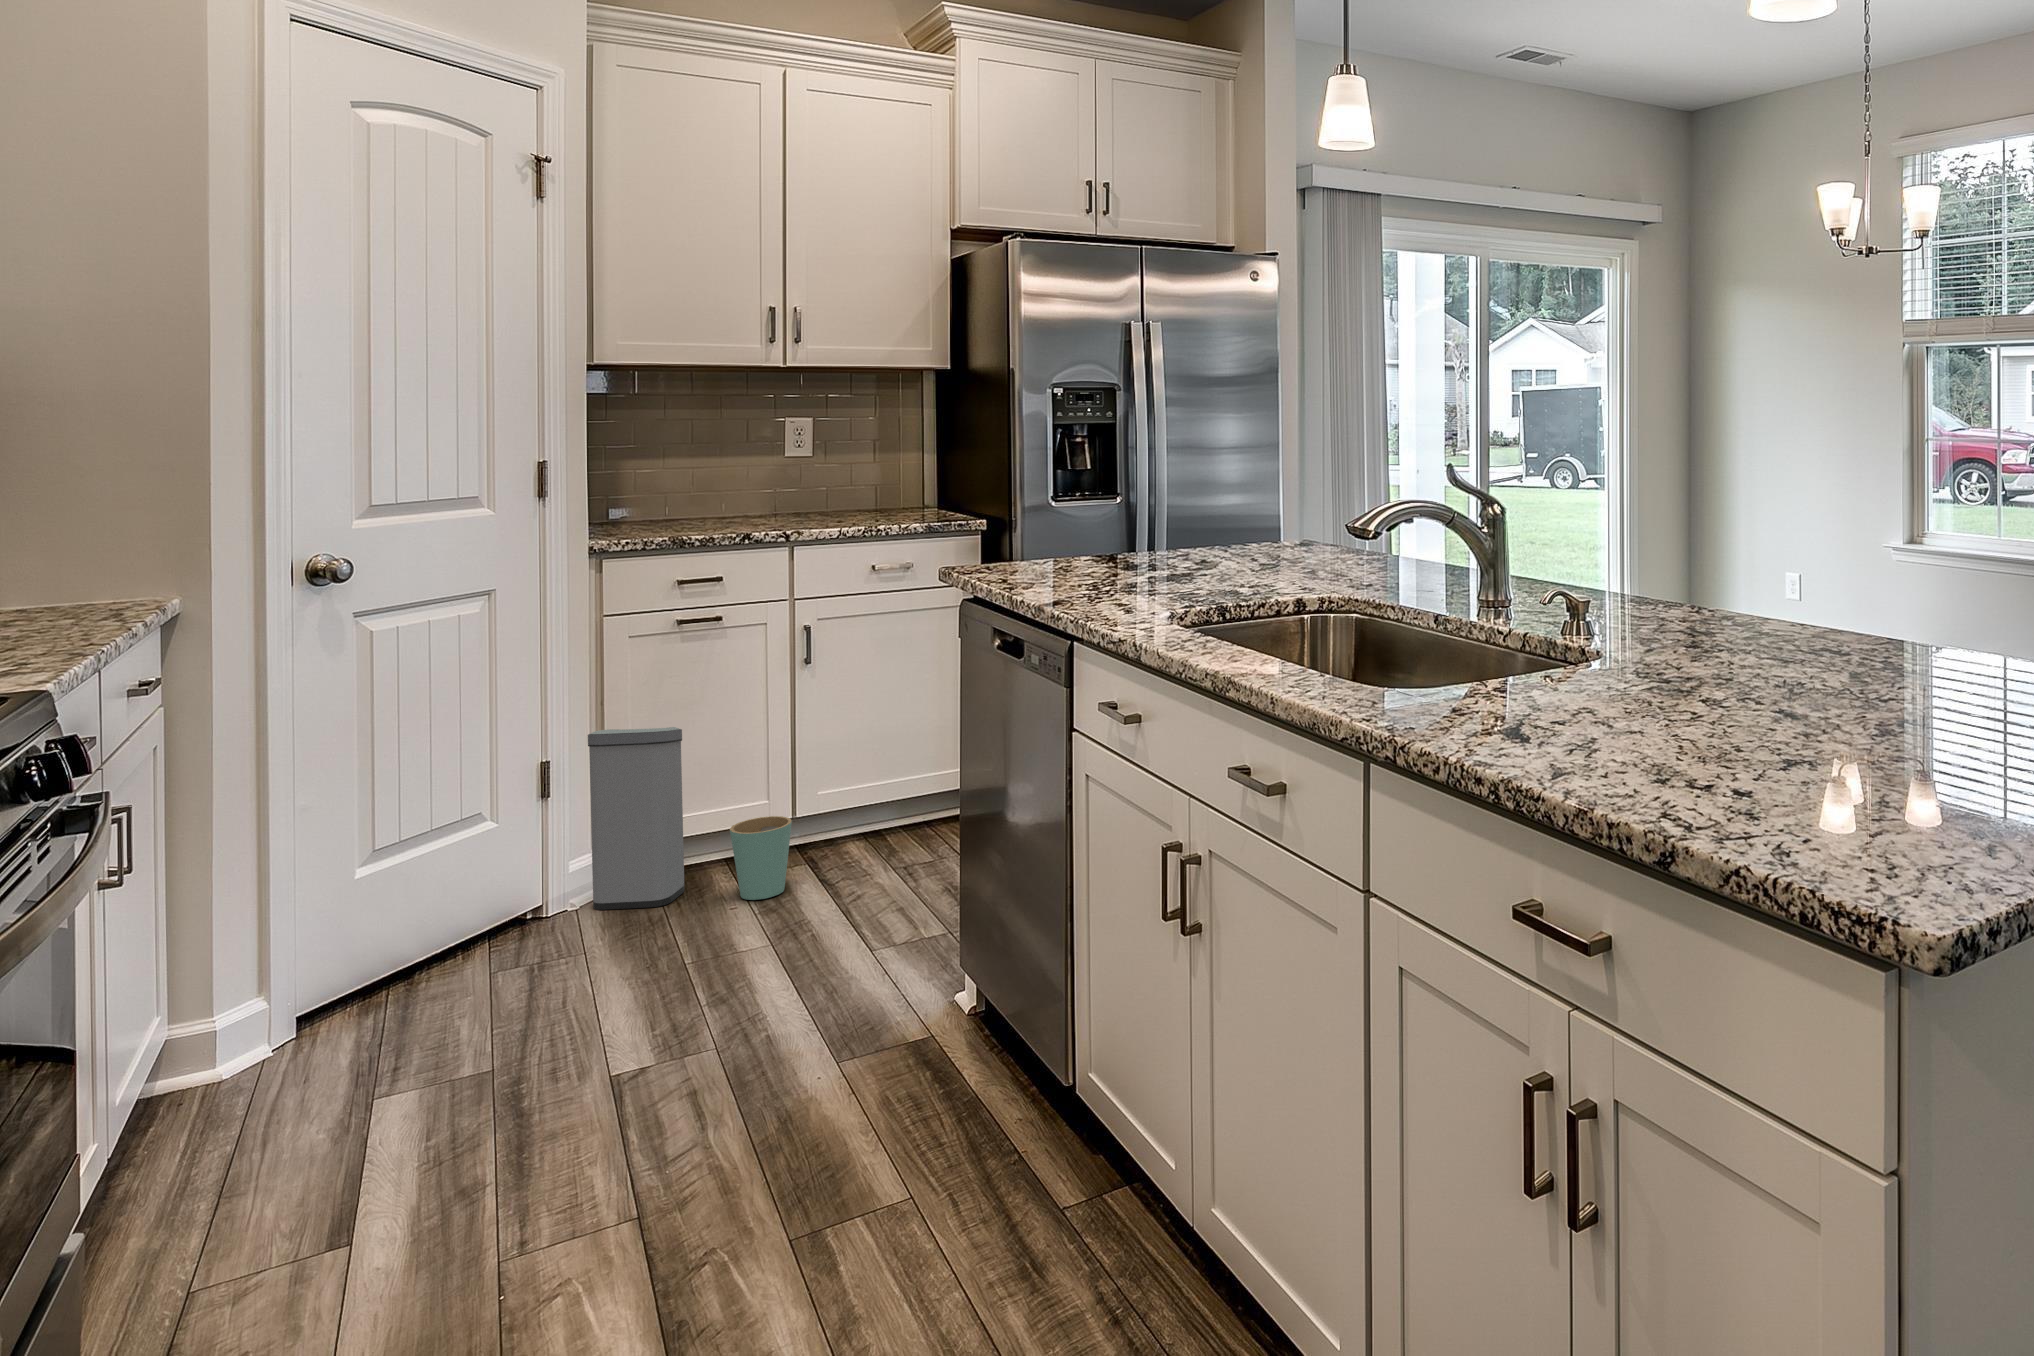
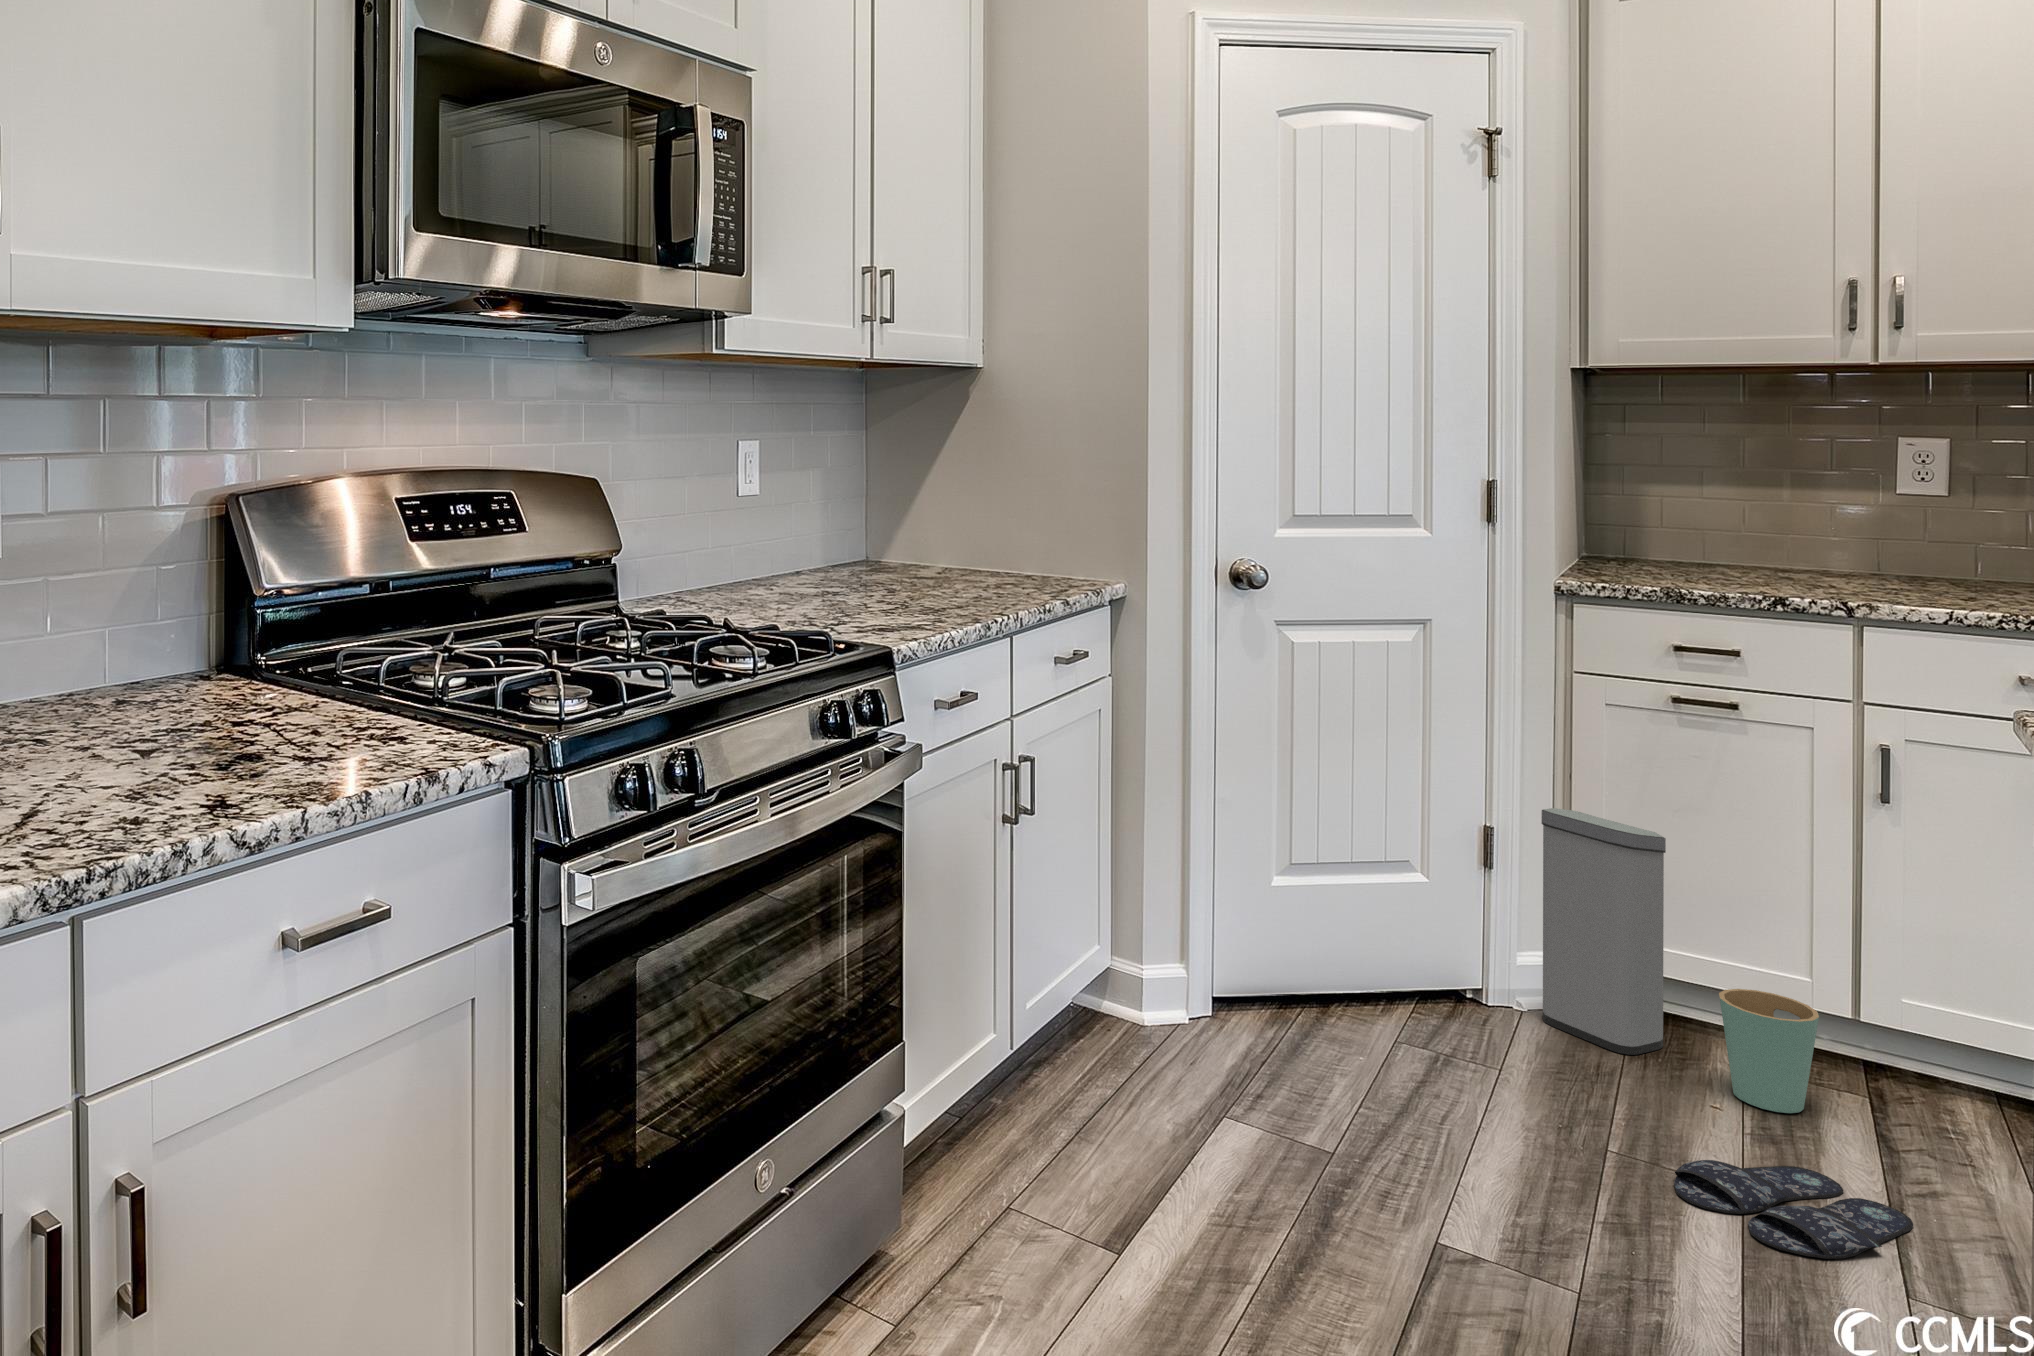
slippers: none [737,918,868,970] -> present [1674,1160,1913,1259]

